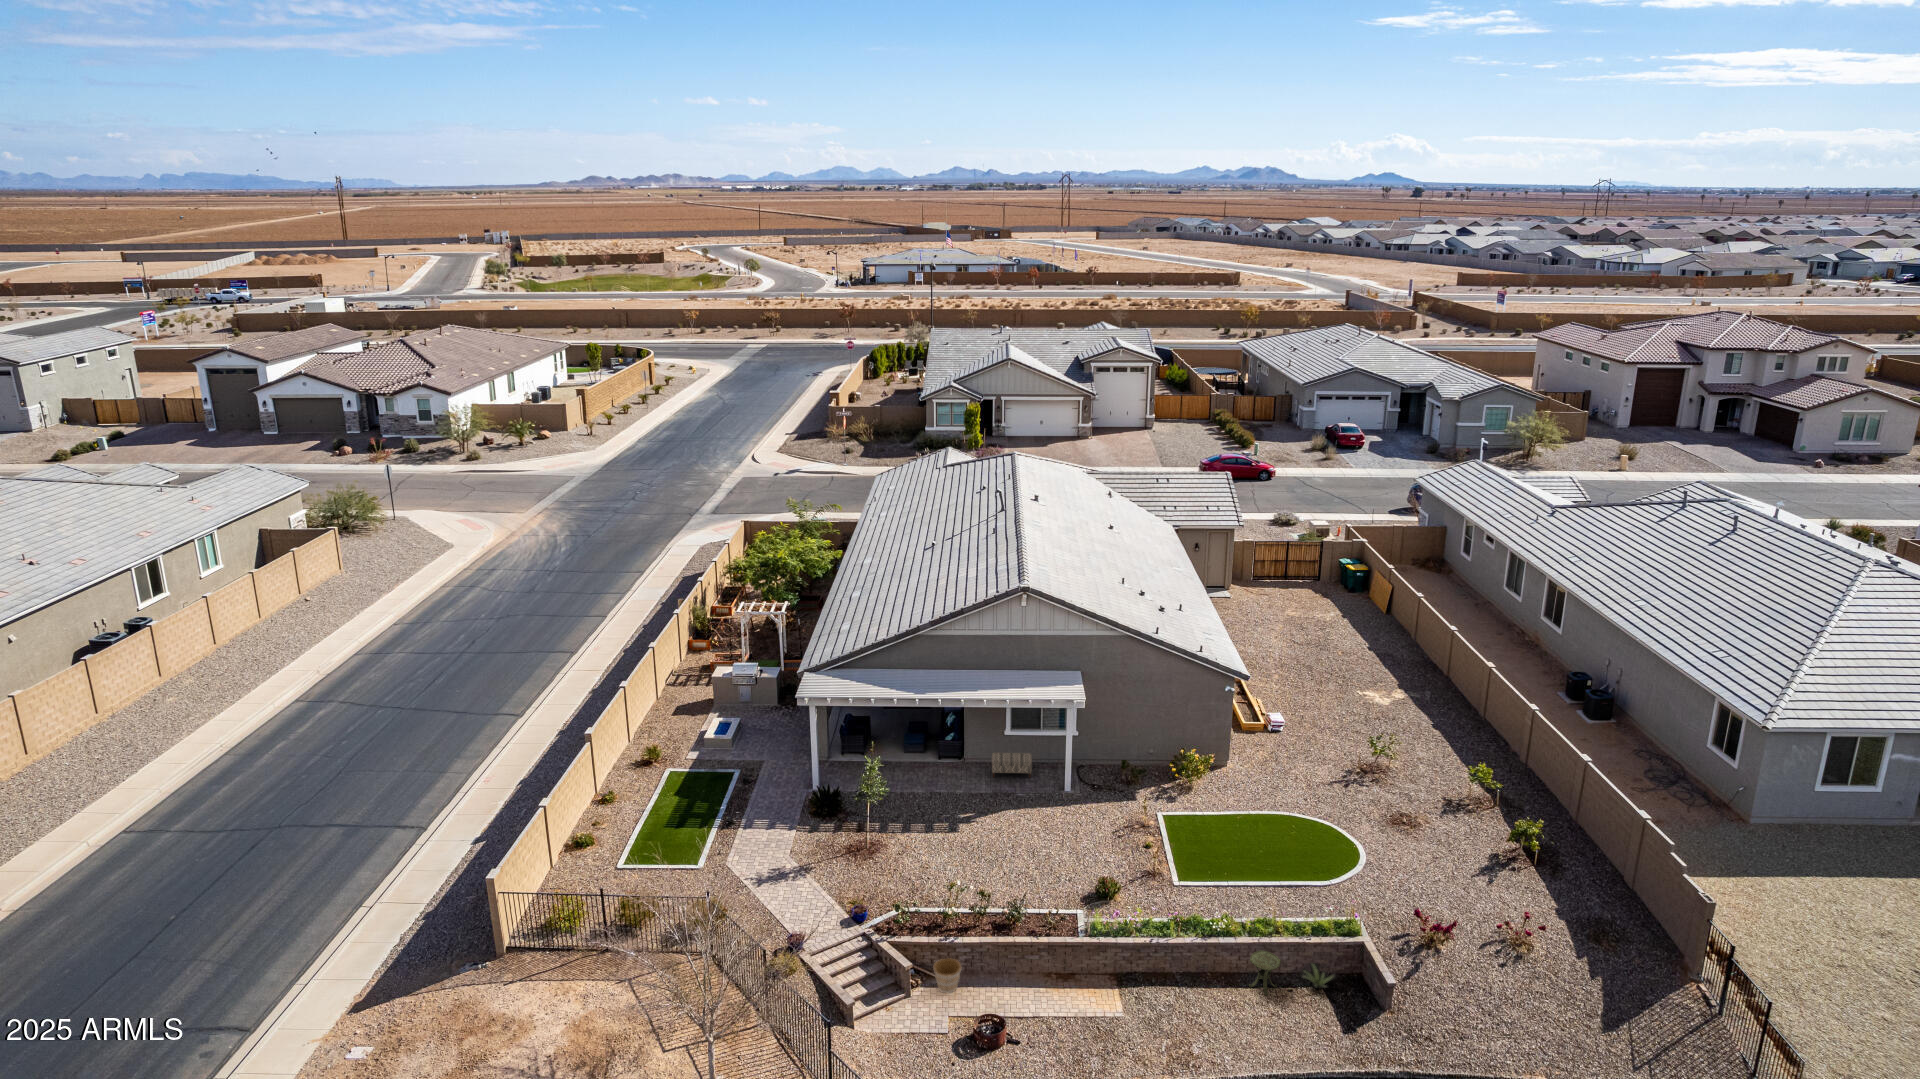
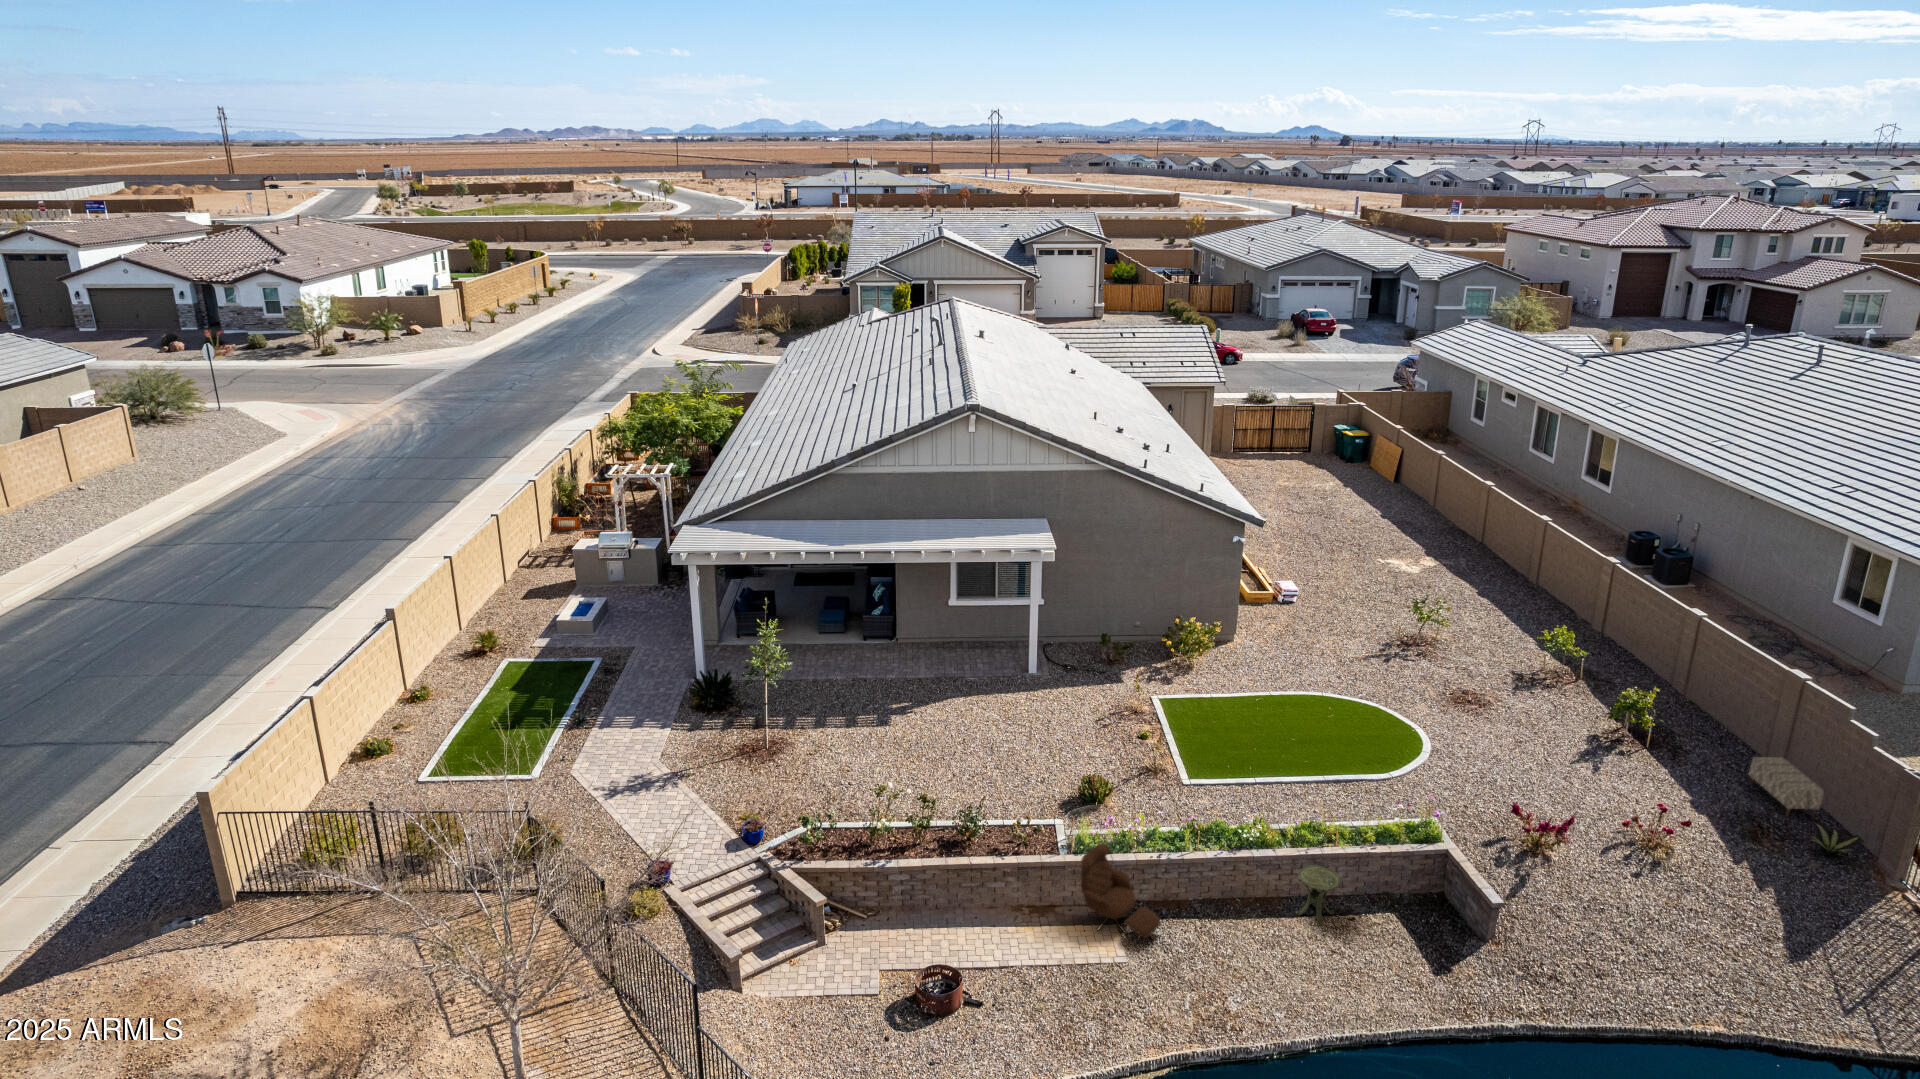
bench: present [992,752,1032,778] -> present [1749,757,1824,817]
lounge chair: none [1092,930,1149,1005] -> present [1081,844,1160,943]
wooden bucket: present [934,958,961,993] -> none [857,889,897,937]
potted plant: present [1300,963,1336,989] -> present [1807,822,1864,858]

